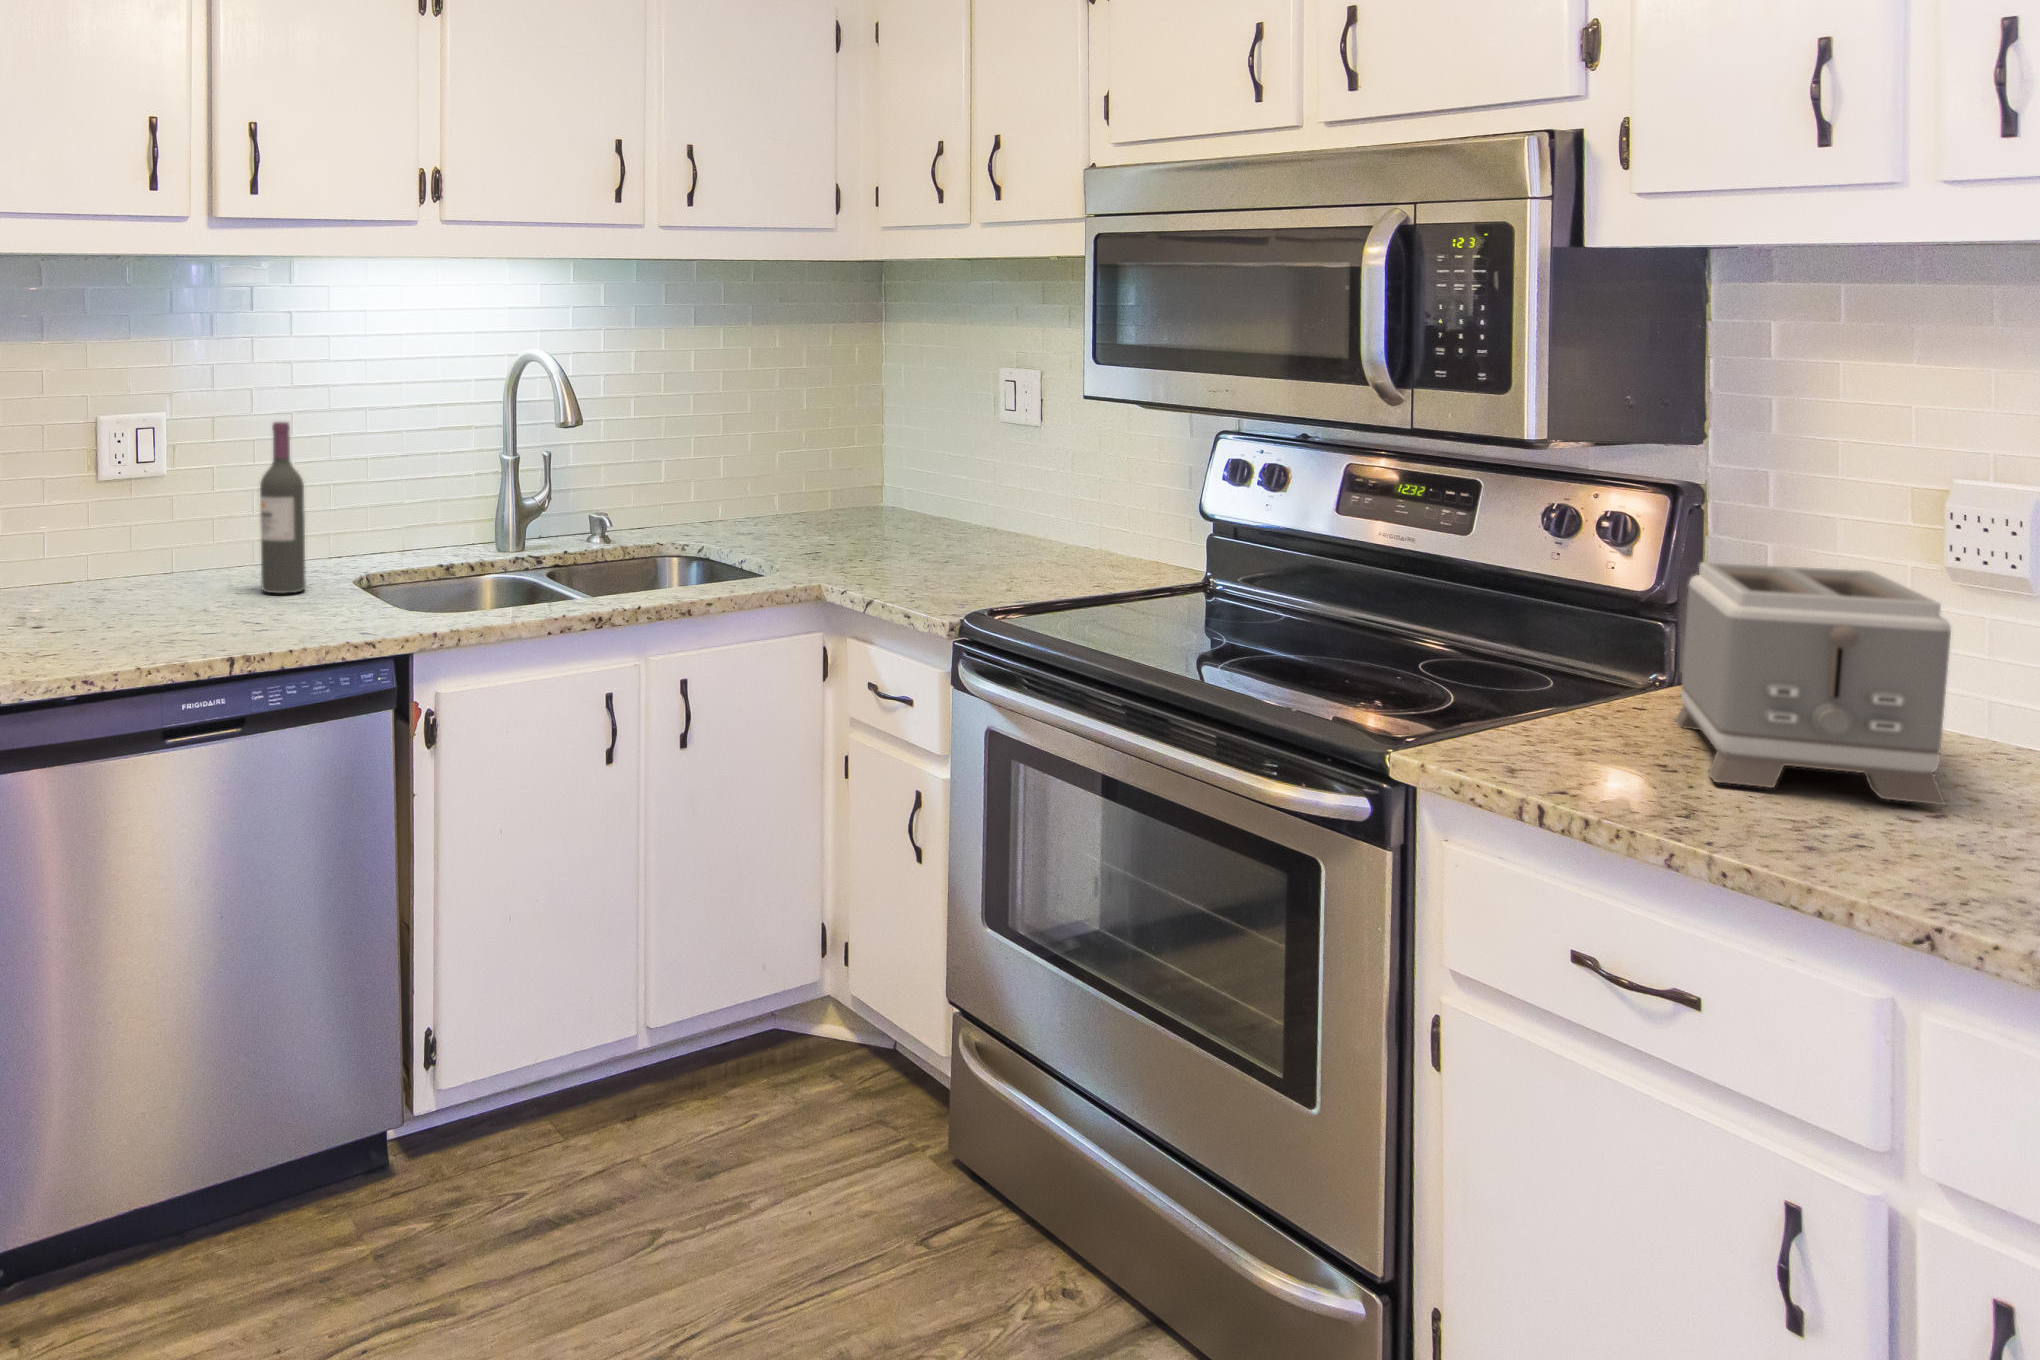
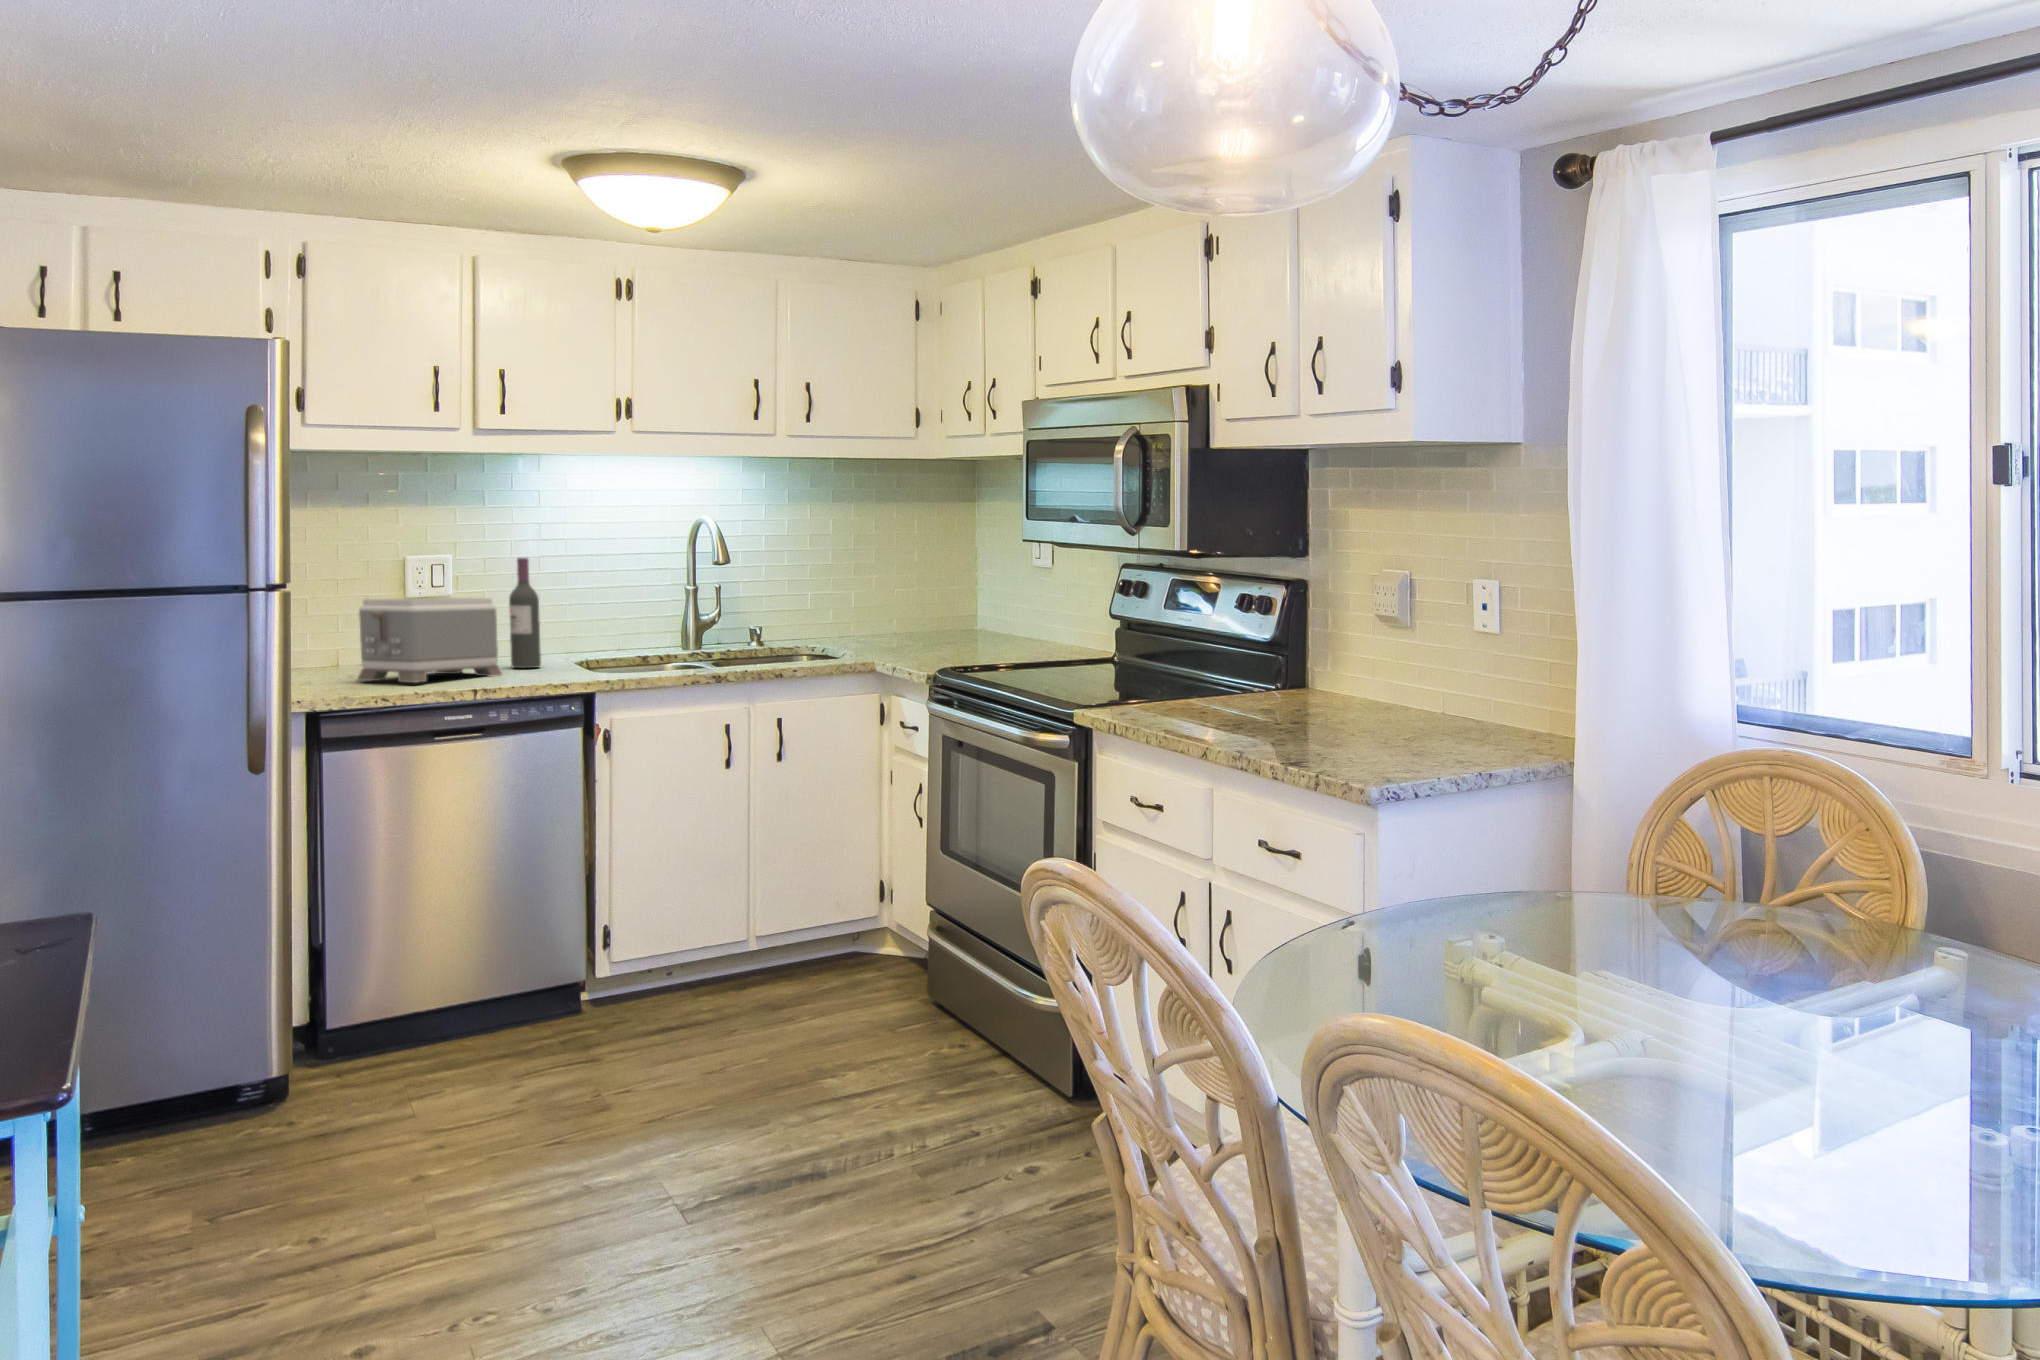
toaster: present [1675,562,1951,805] -> present [358,598,502,683]

